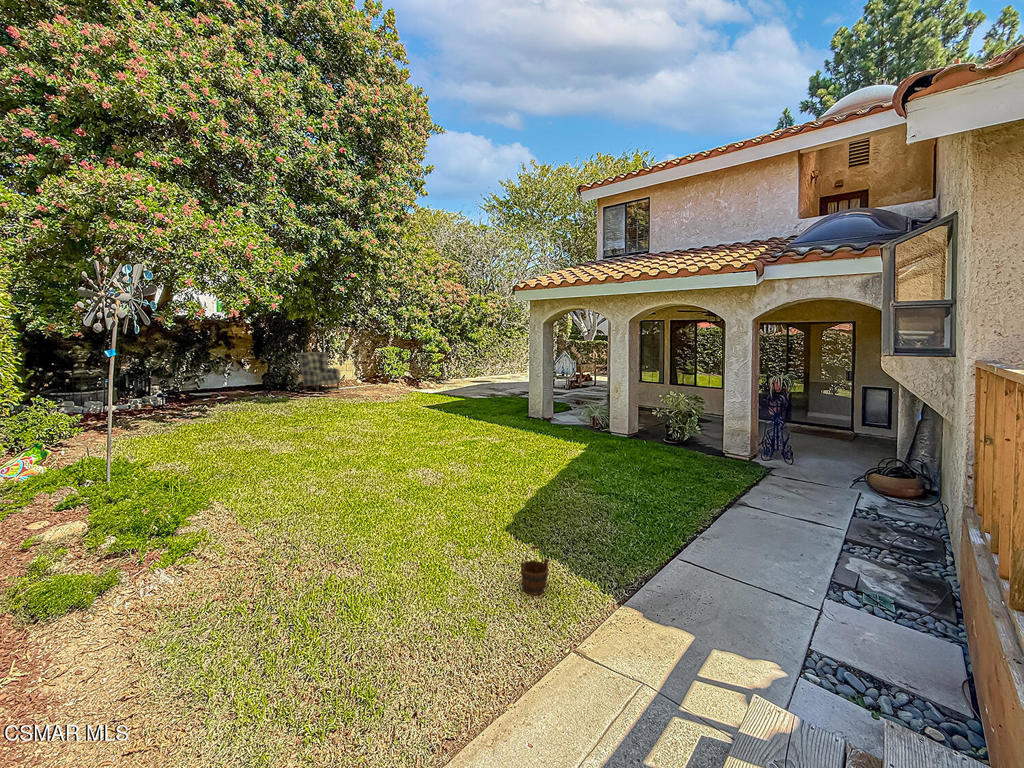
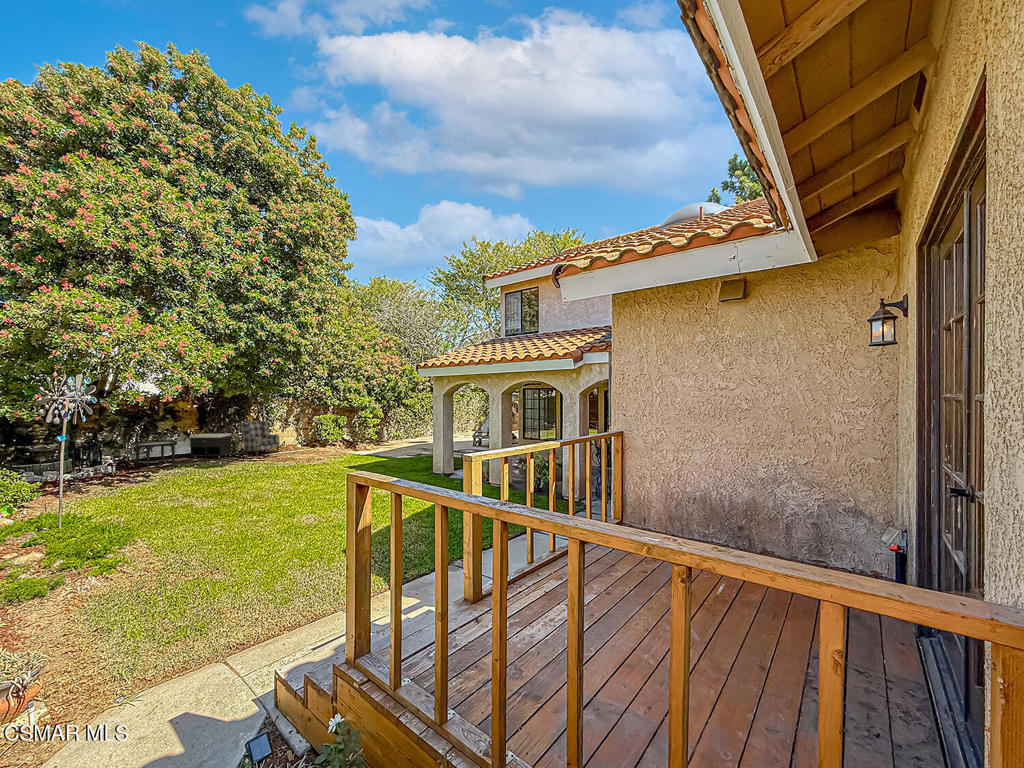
storage bench: none [244,364,289,392] -> present [190,434,231,458]
round table: none [185,369,233,396] -> present [133,440,177,466]
wooden bucket: present [521,546,549,595] -> none [317,568,340,604]

